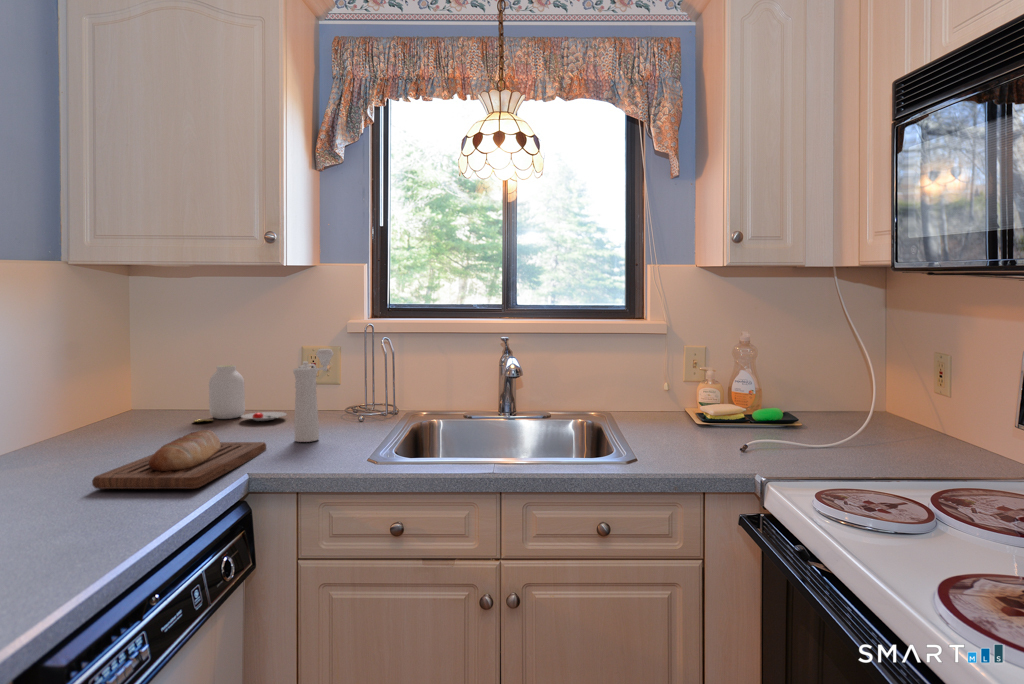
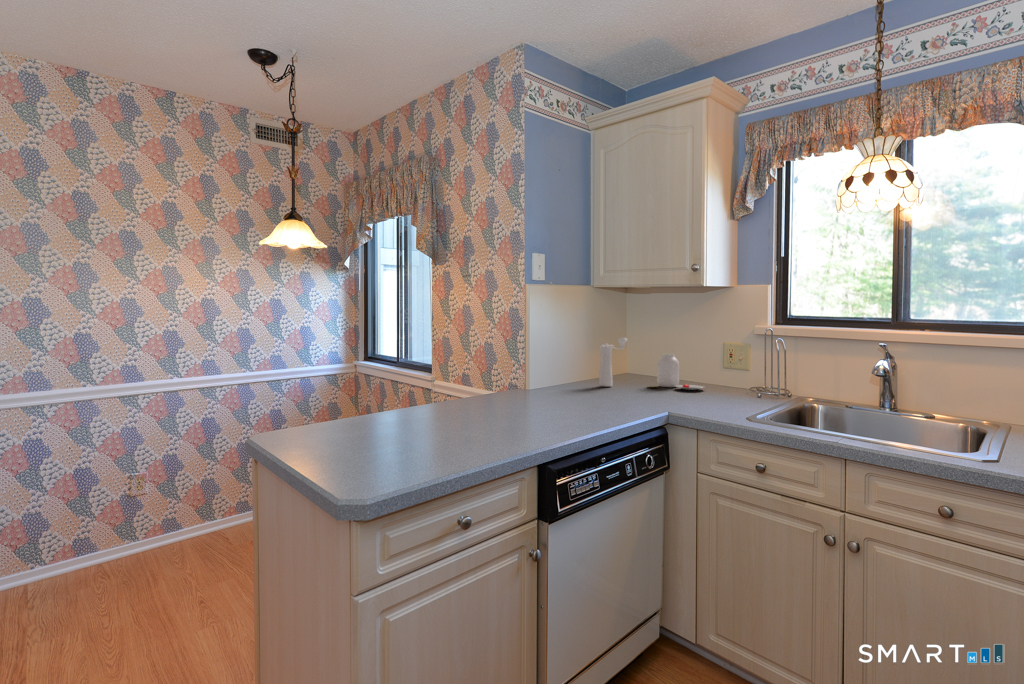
pepper mill: present [293,349,334,442] -> present [599,338,627,386]
bread loaf: present [92,430,266,489] -> none [587,387,684,414]

